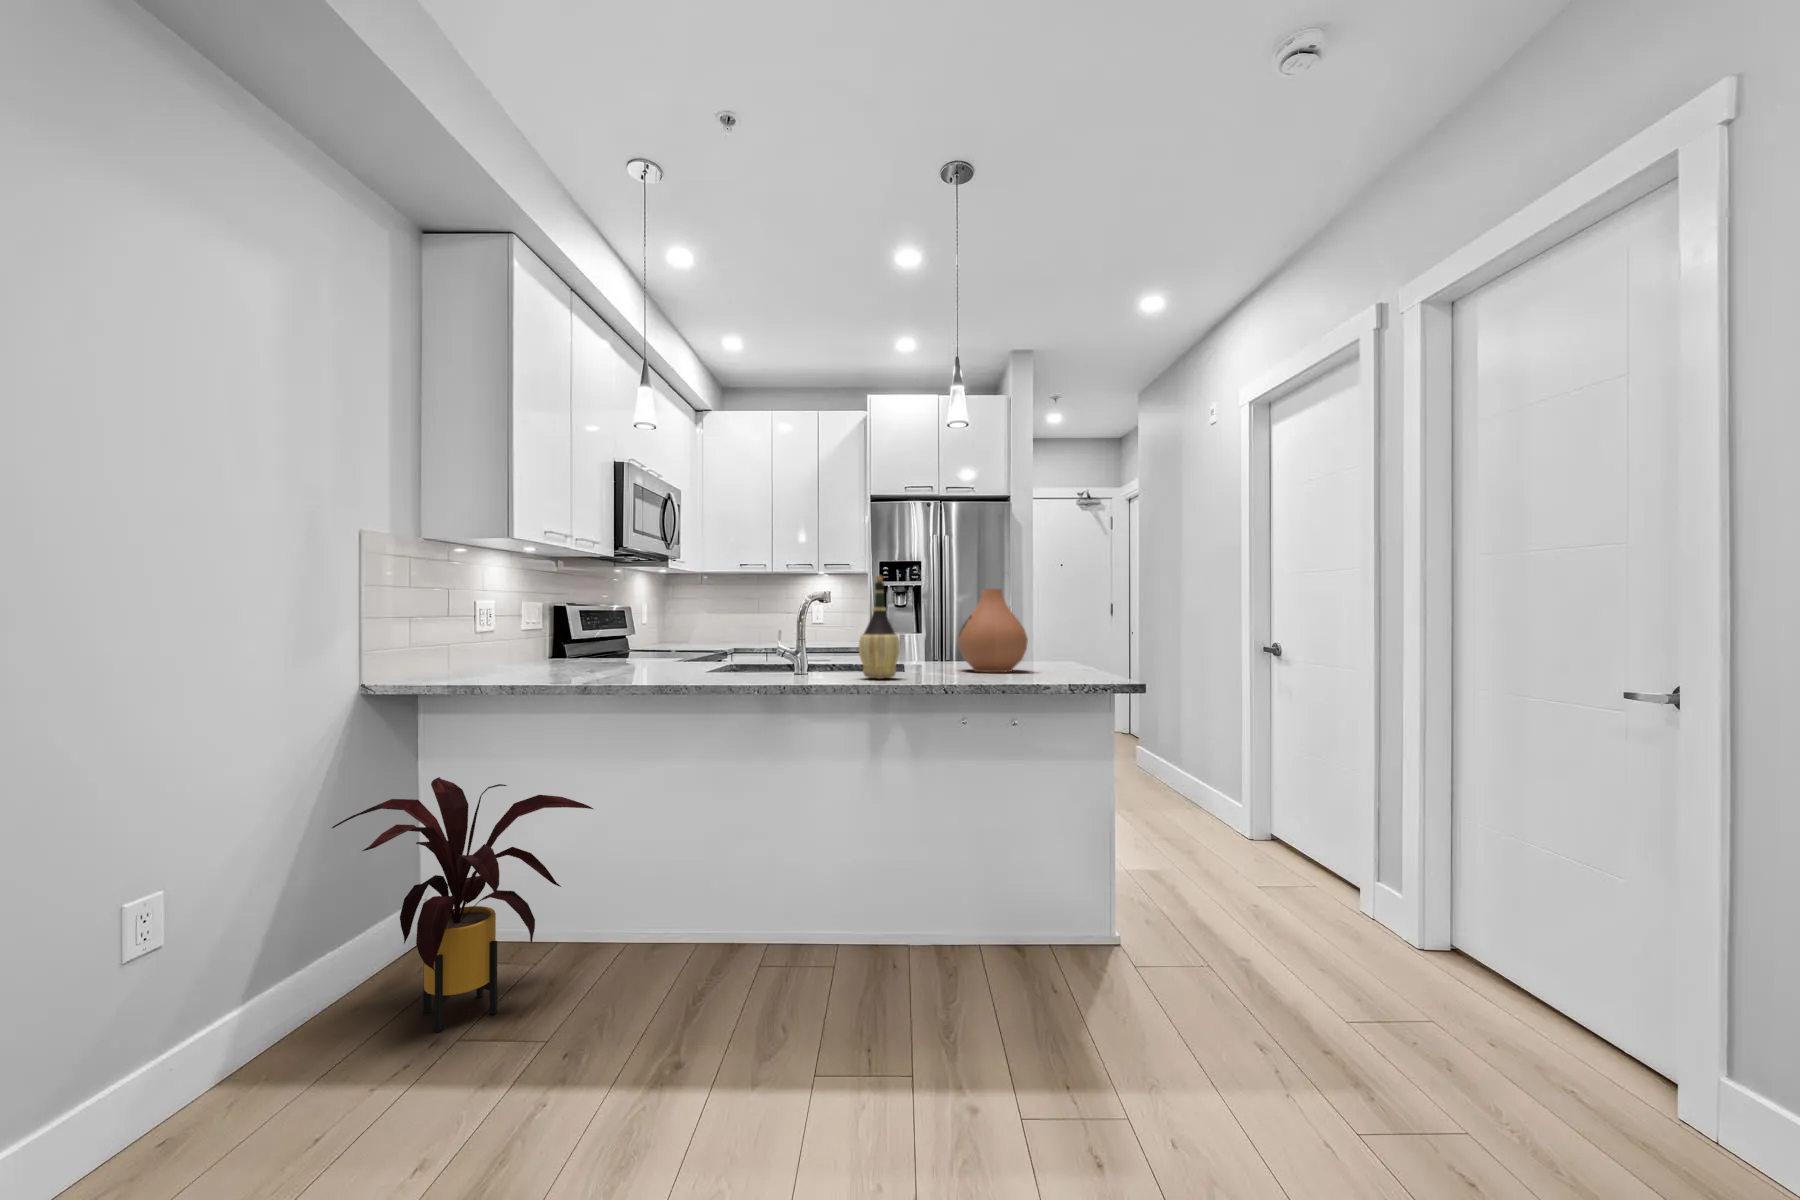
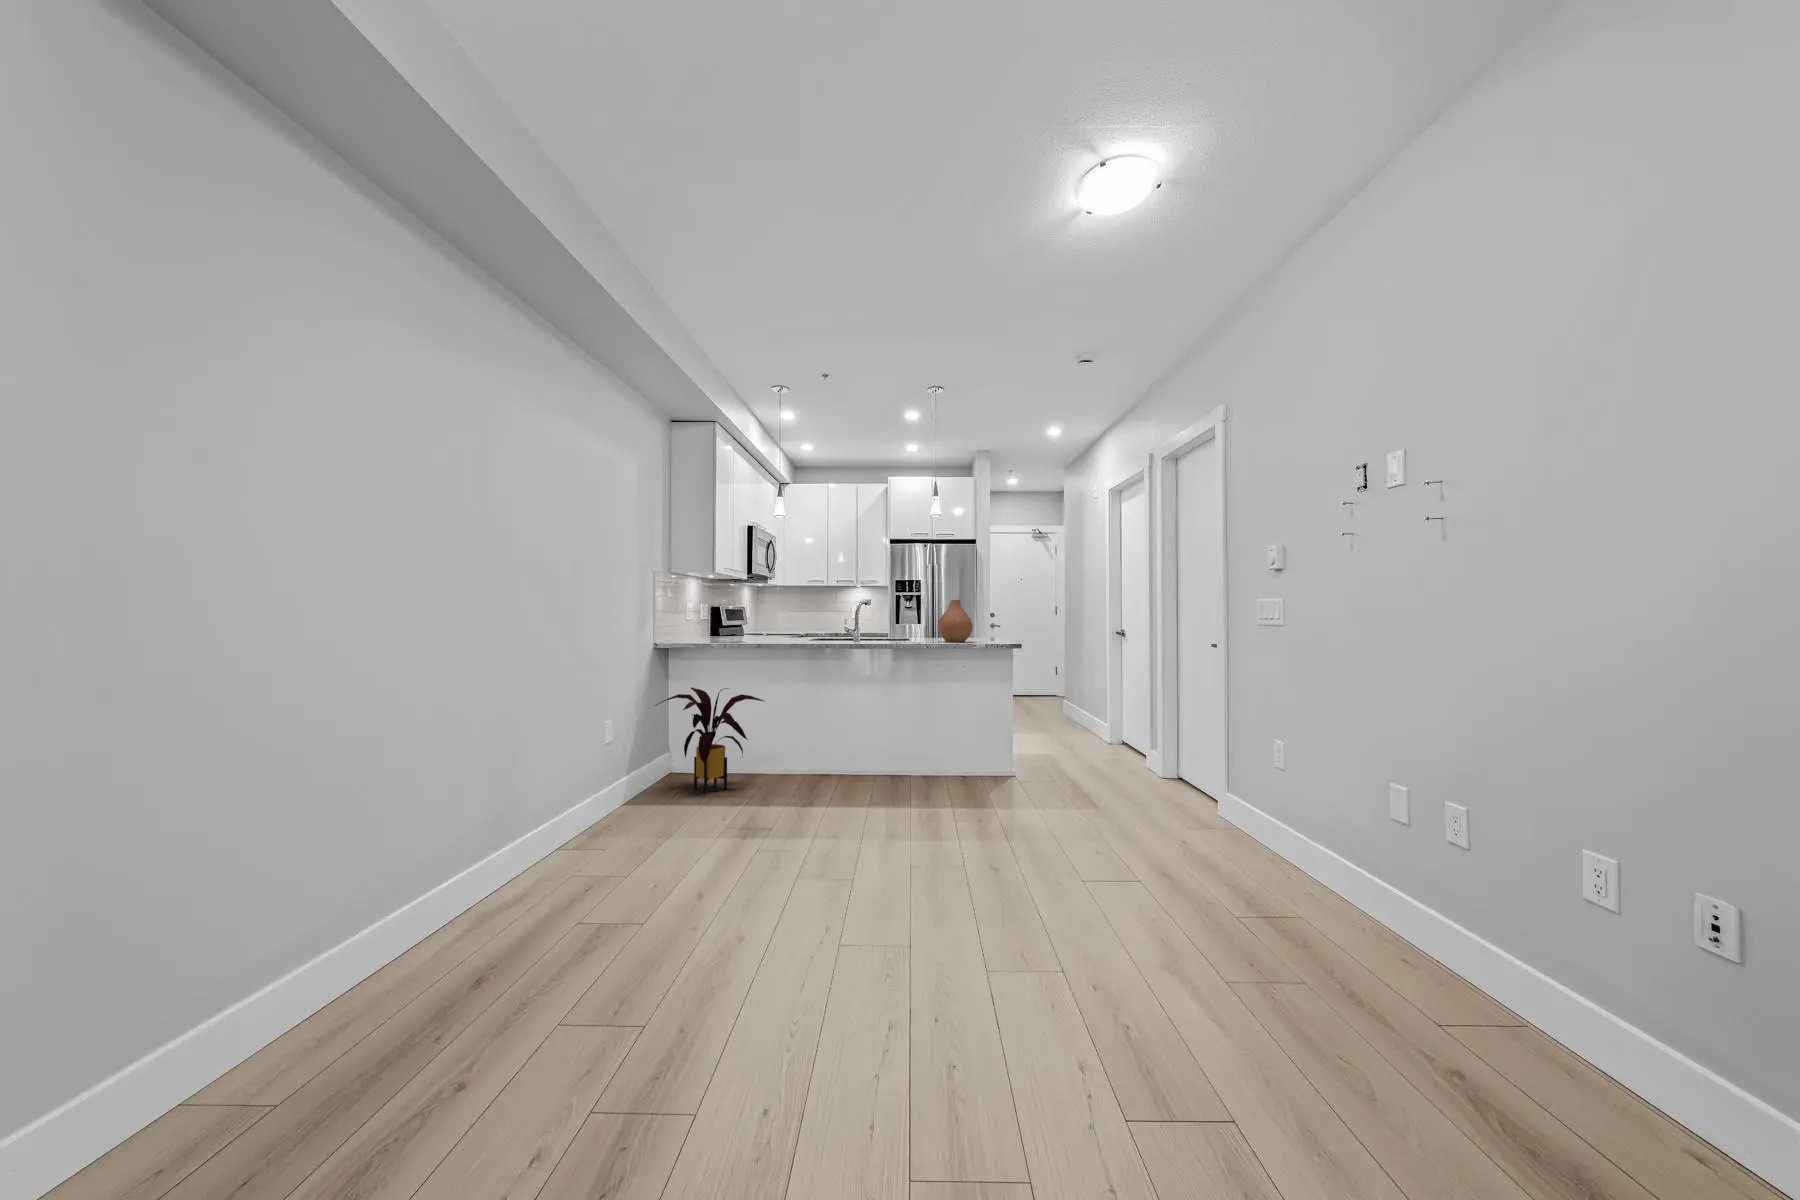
wine bottle: present [859,576,900,679] -> none [889,594,908,643]

